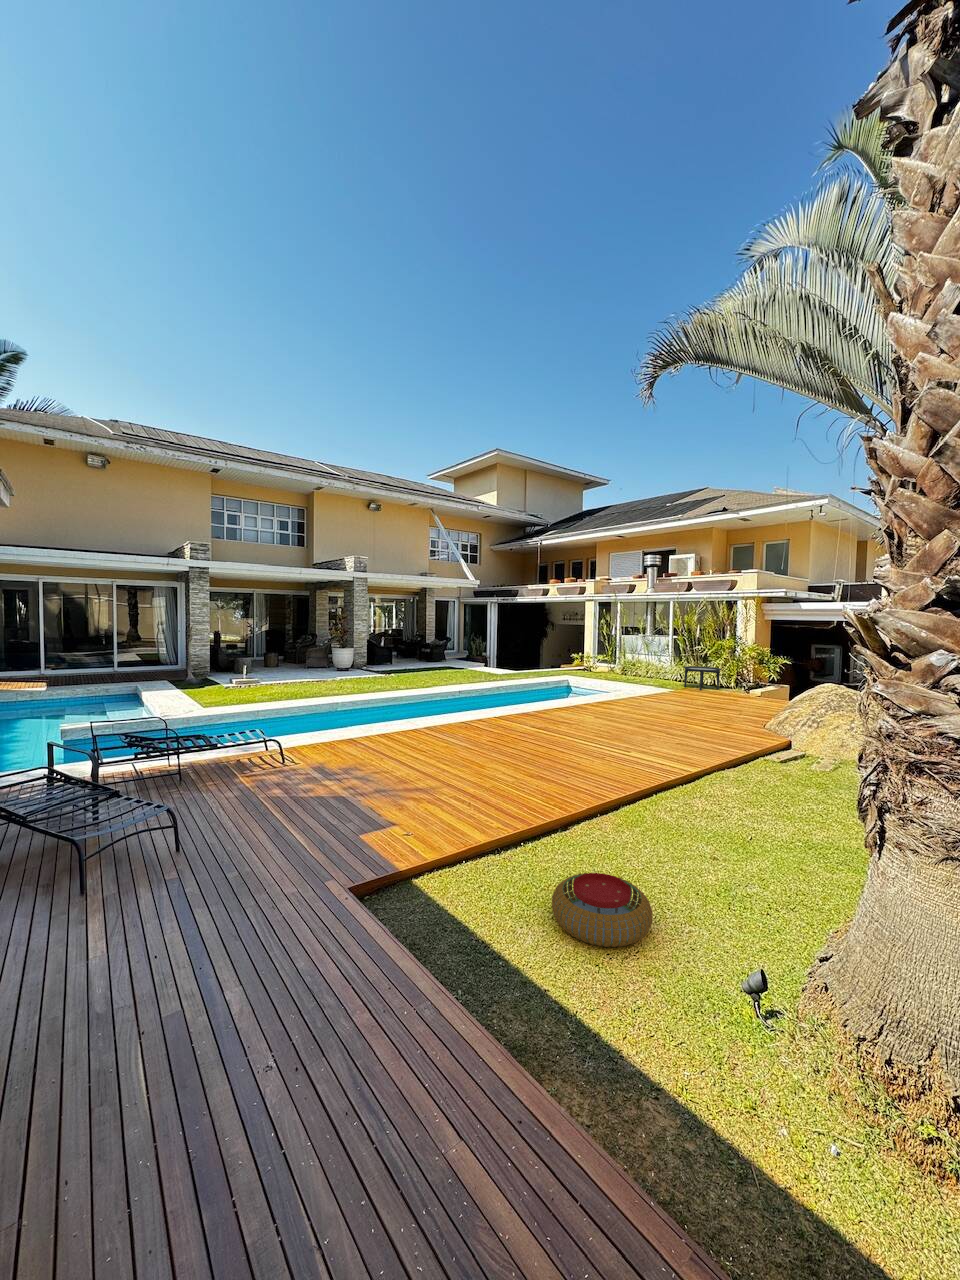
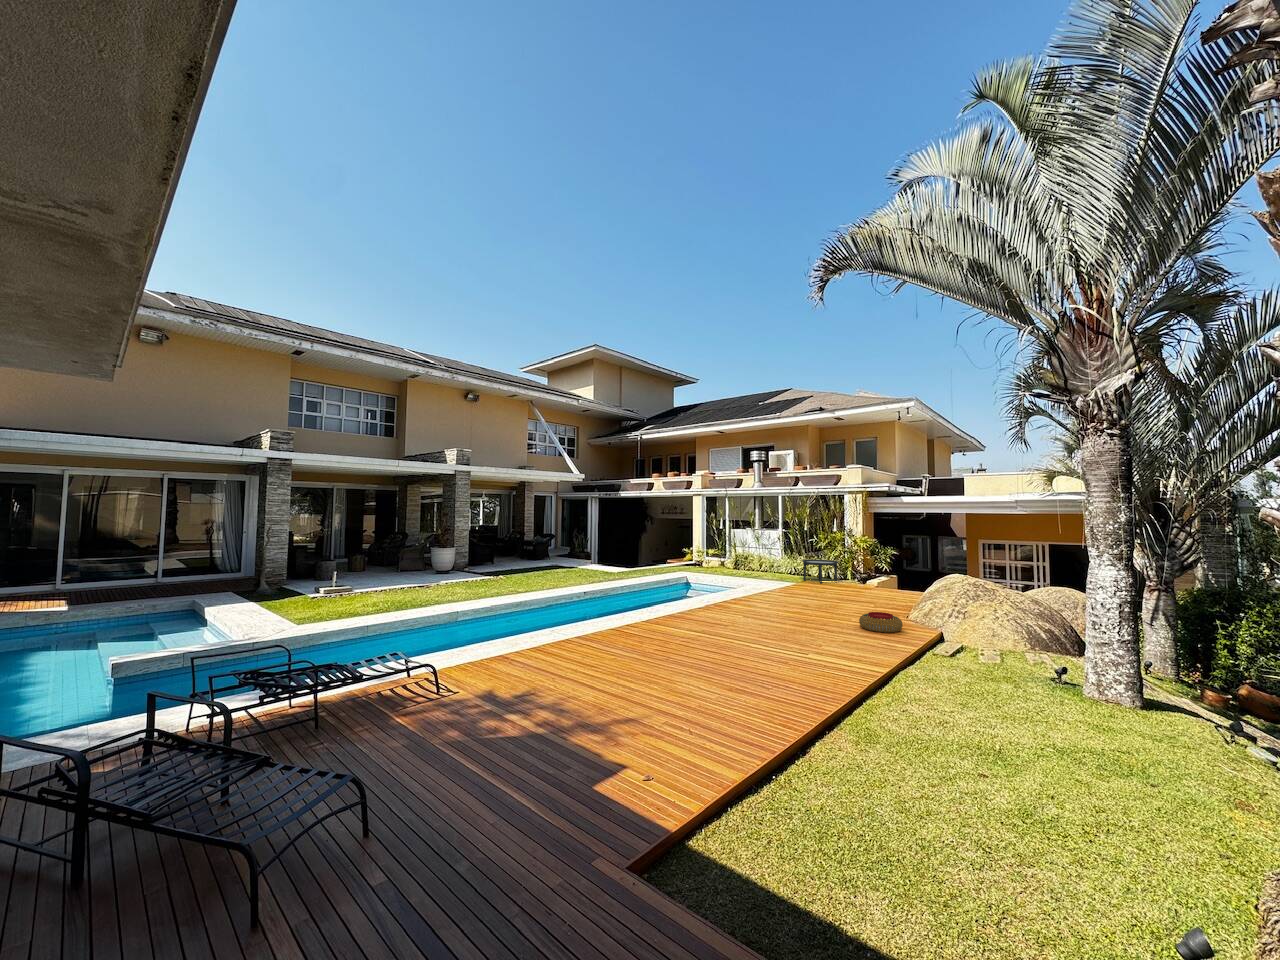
pouf: present [552,873,652,947] -> present [859,612,903,633]

